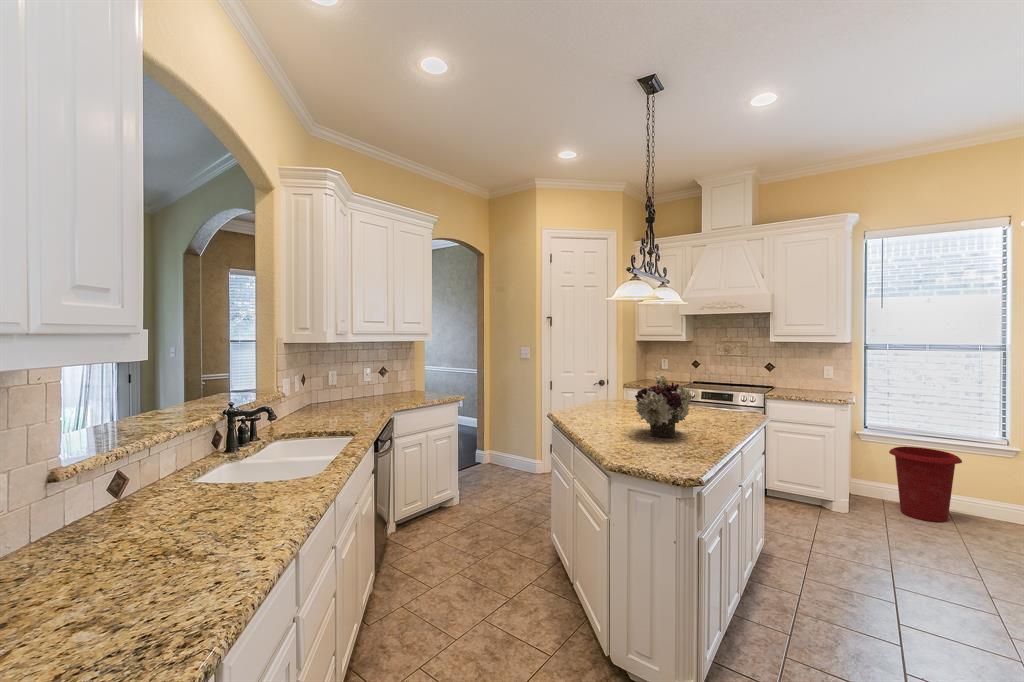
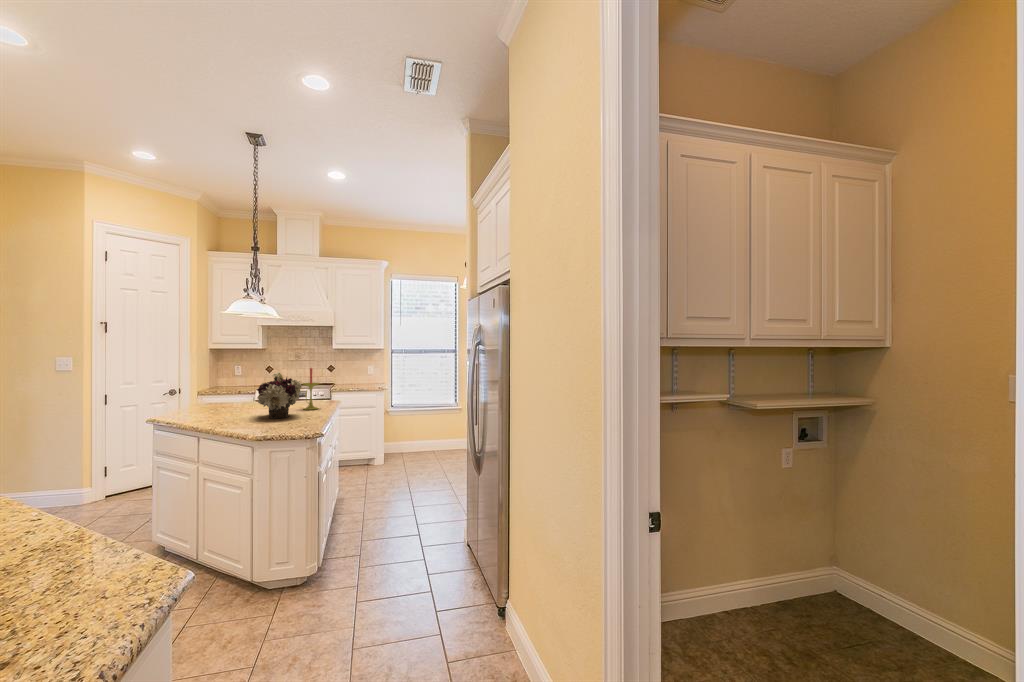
candle: none [702,368,727,429] -> present [303,368,320,410]
waste bin: present [889,447,962,522] -> none [405,415,439,459]

